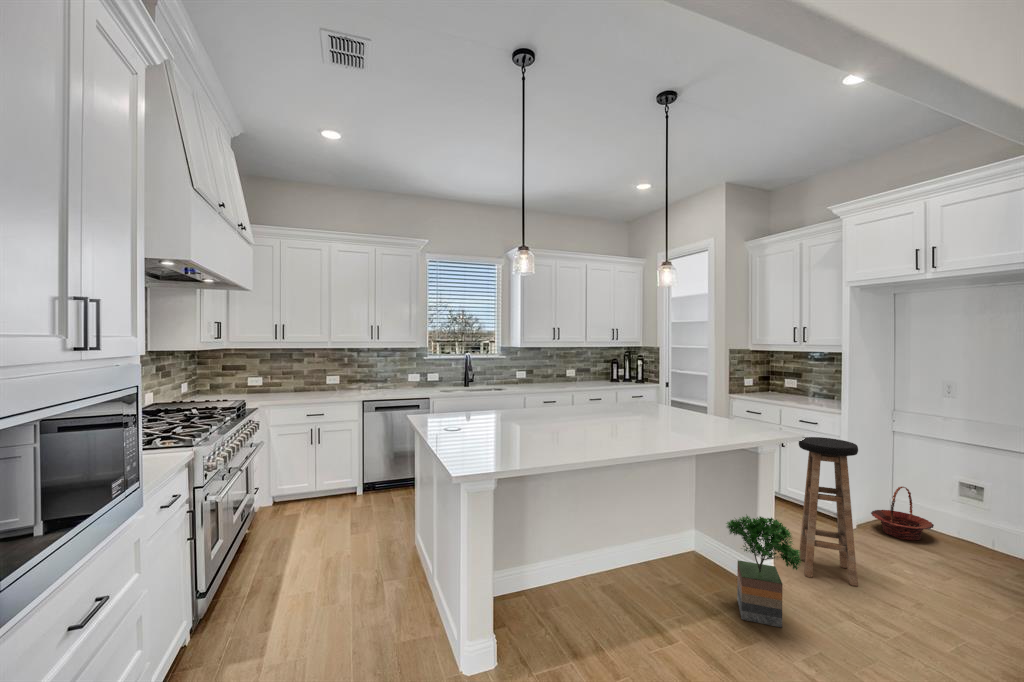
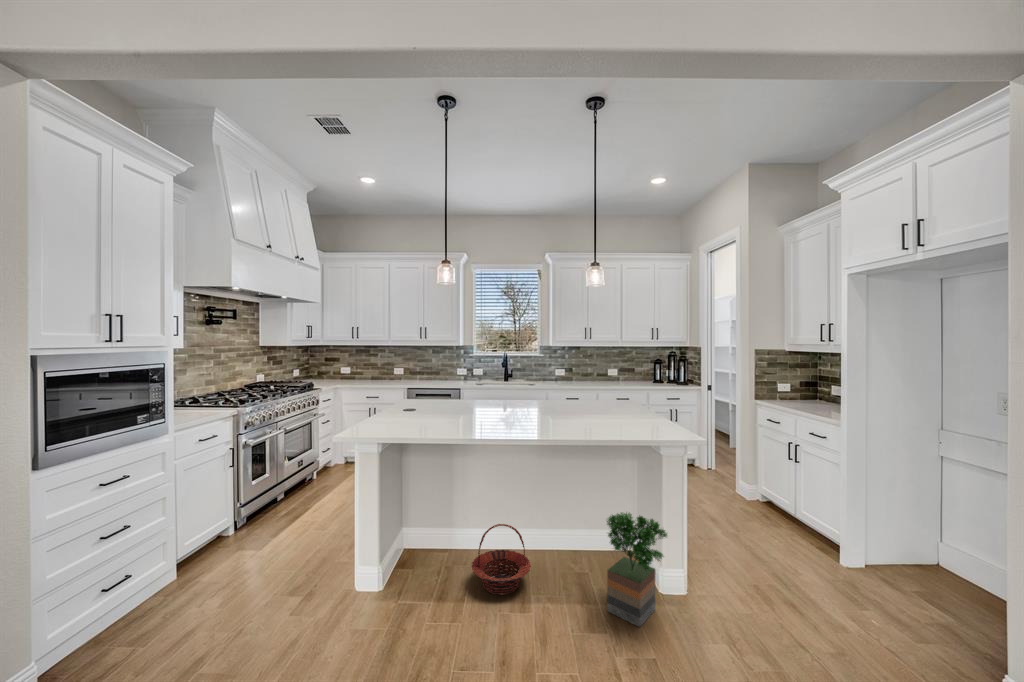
bar stool: present [799,437,858,586] -> none [727,445,793,615]
basket: present [871,487,934,540] -> present [471,524,531,595]

